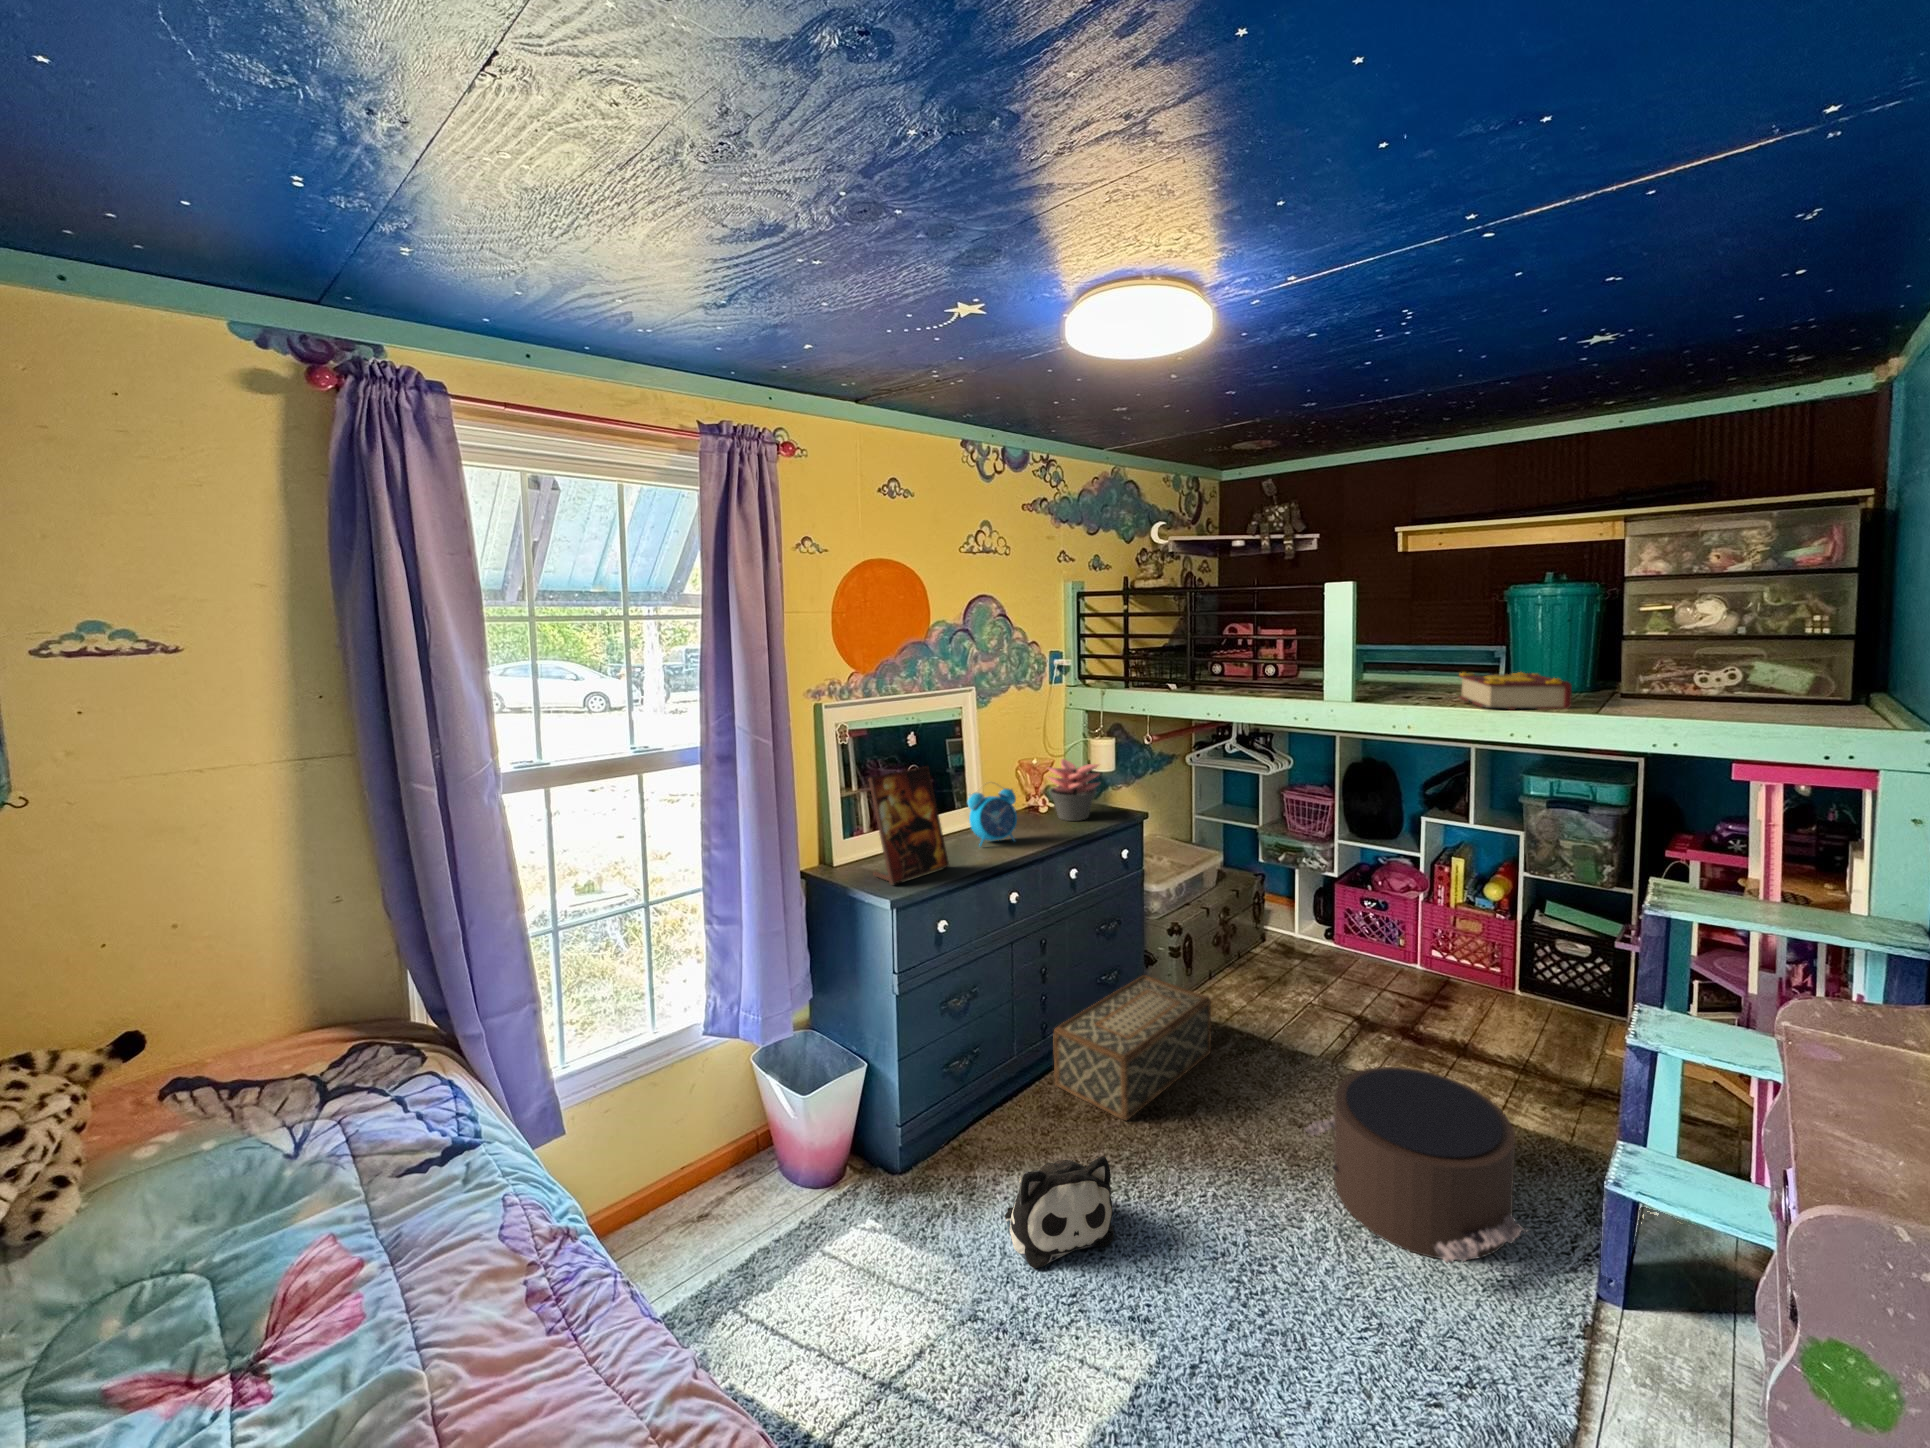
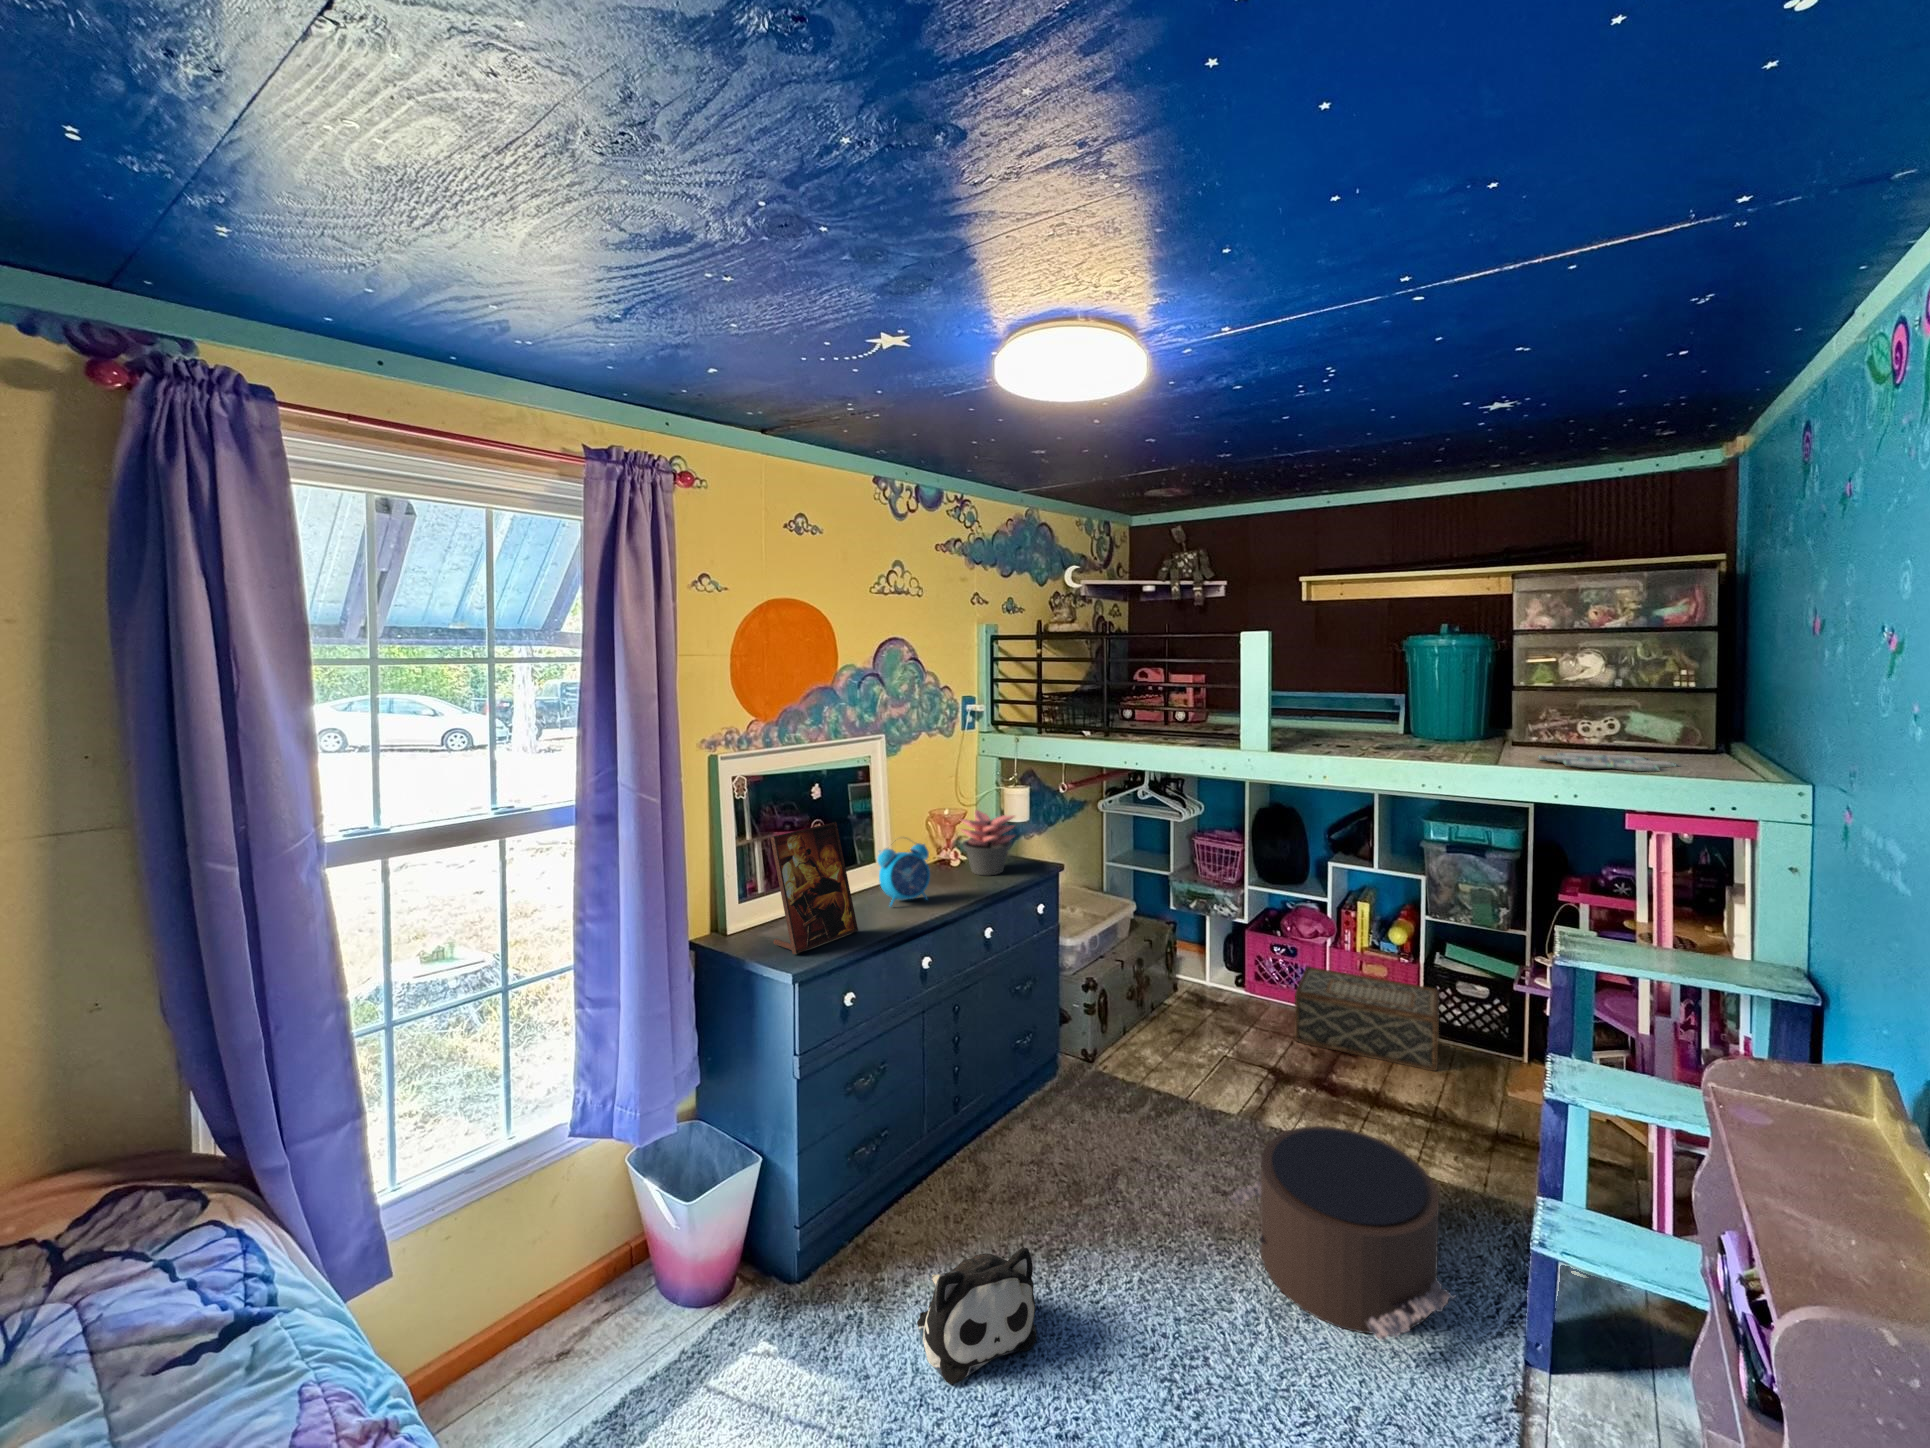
book: present [1459,672,1572,710] -> none [1366,724,1475,762]
board game: none [1642,700,1797,718] -> present [1539,753,1676,772]
woven basket: present [1054,975,1211,1120] -> present [1294,967,1439,1071]

